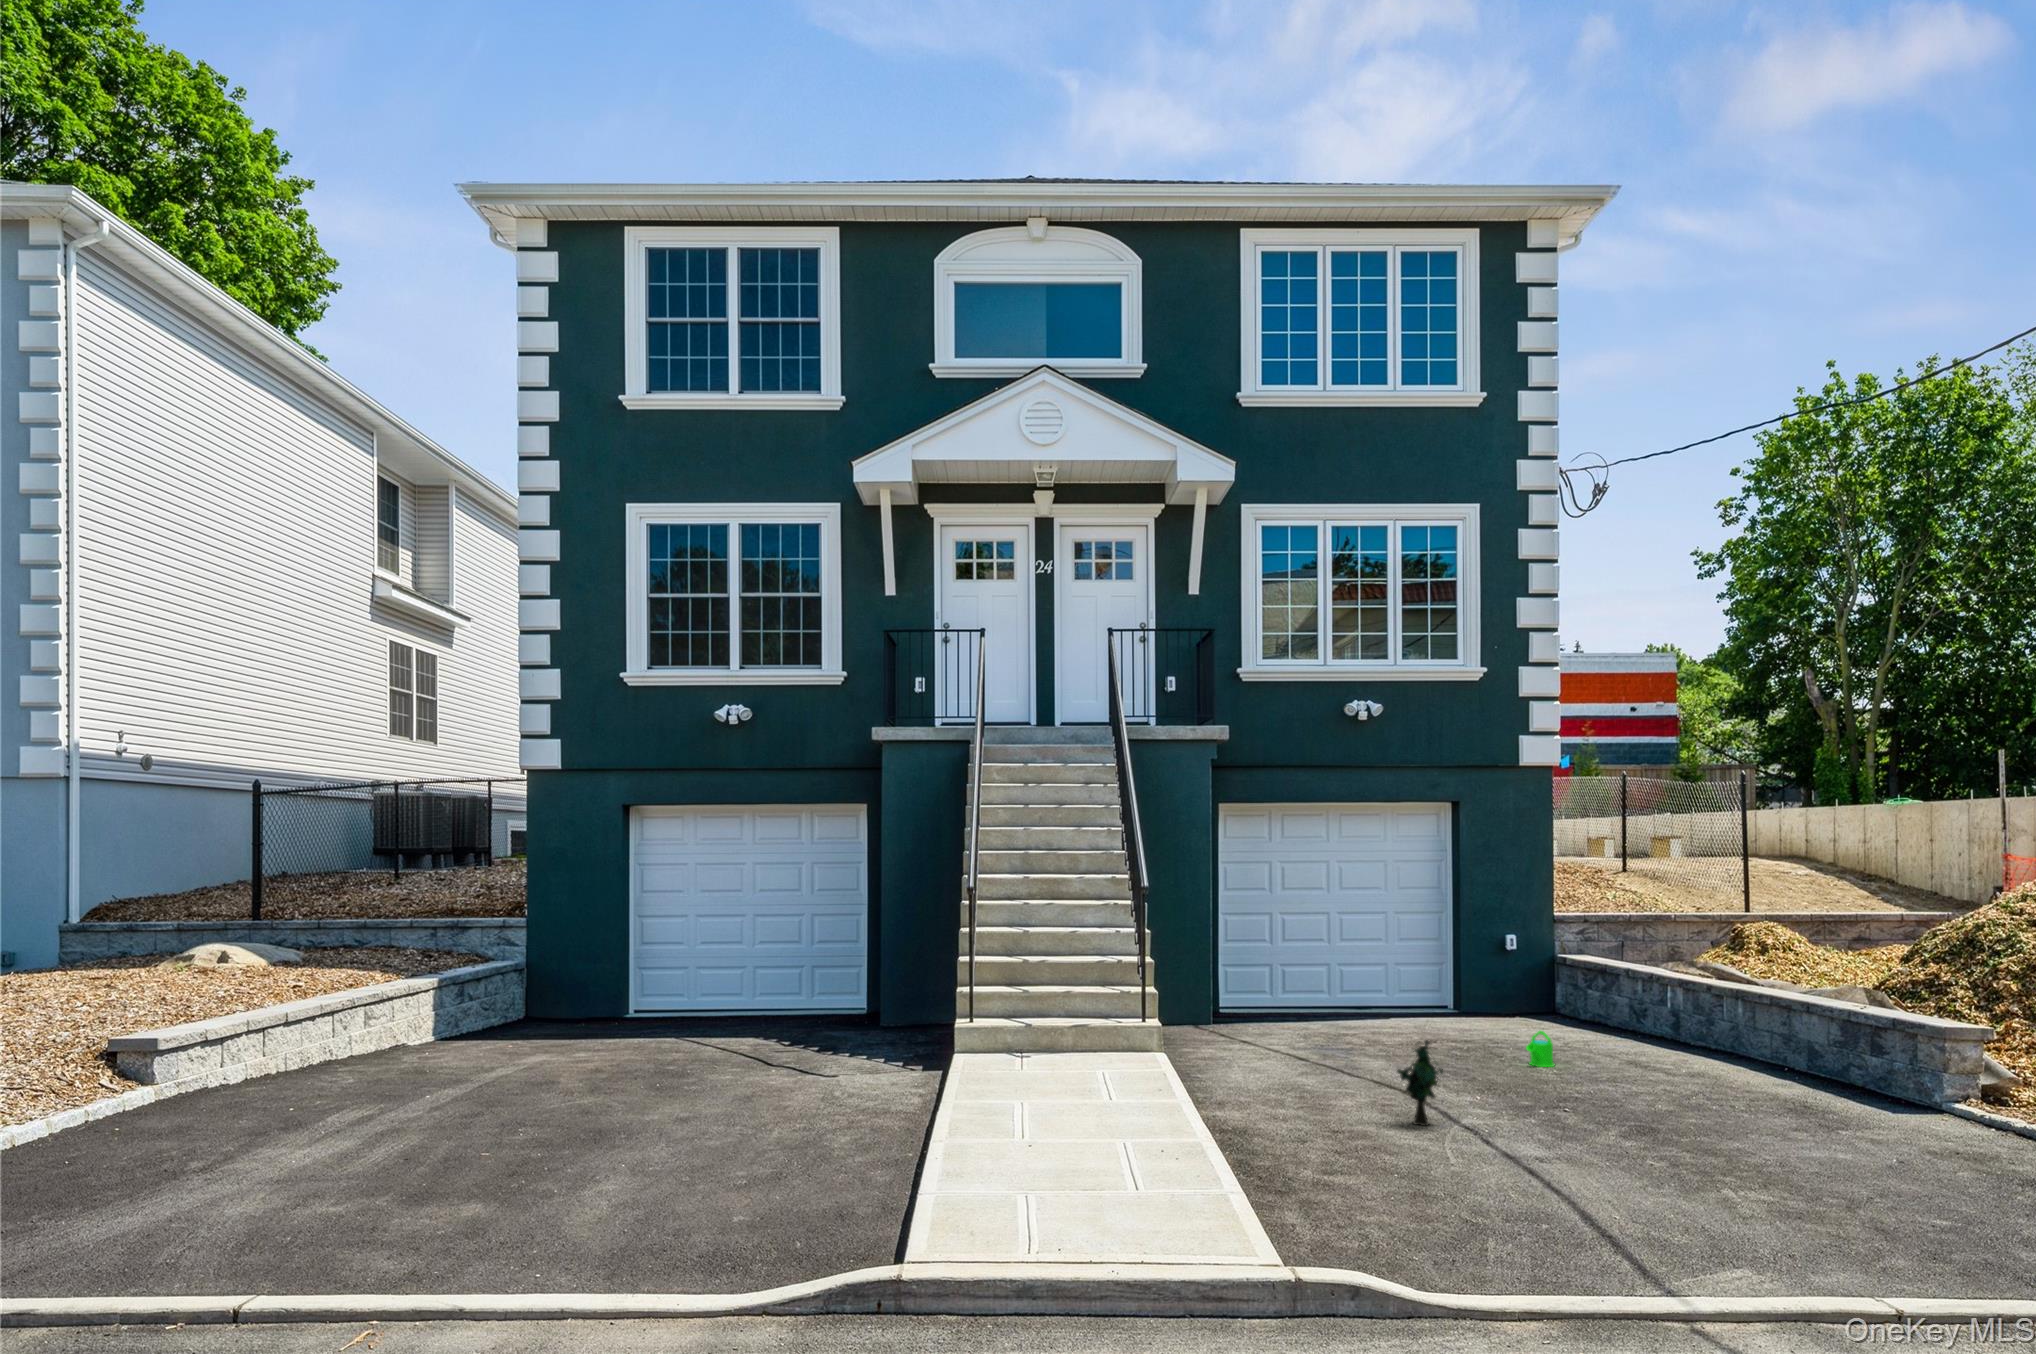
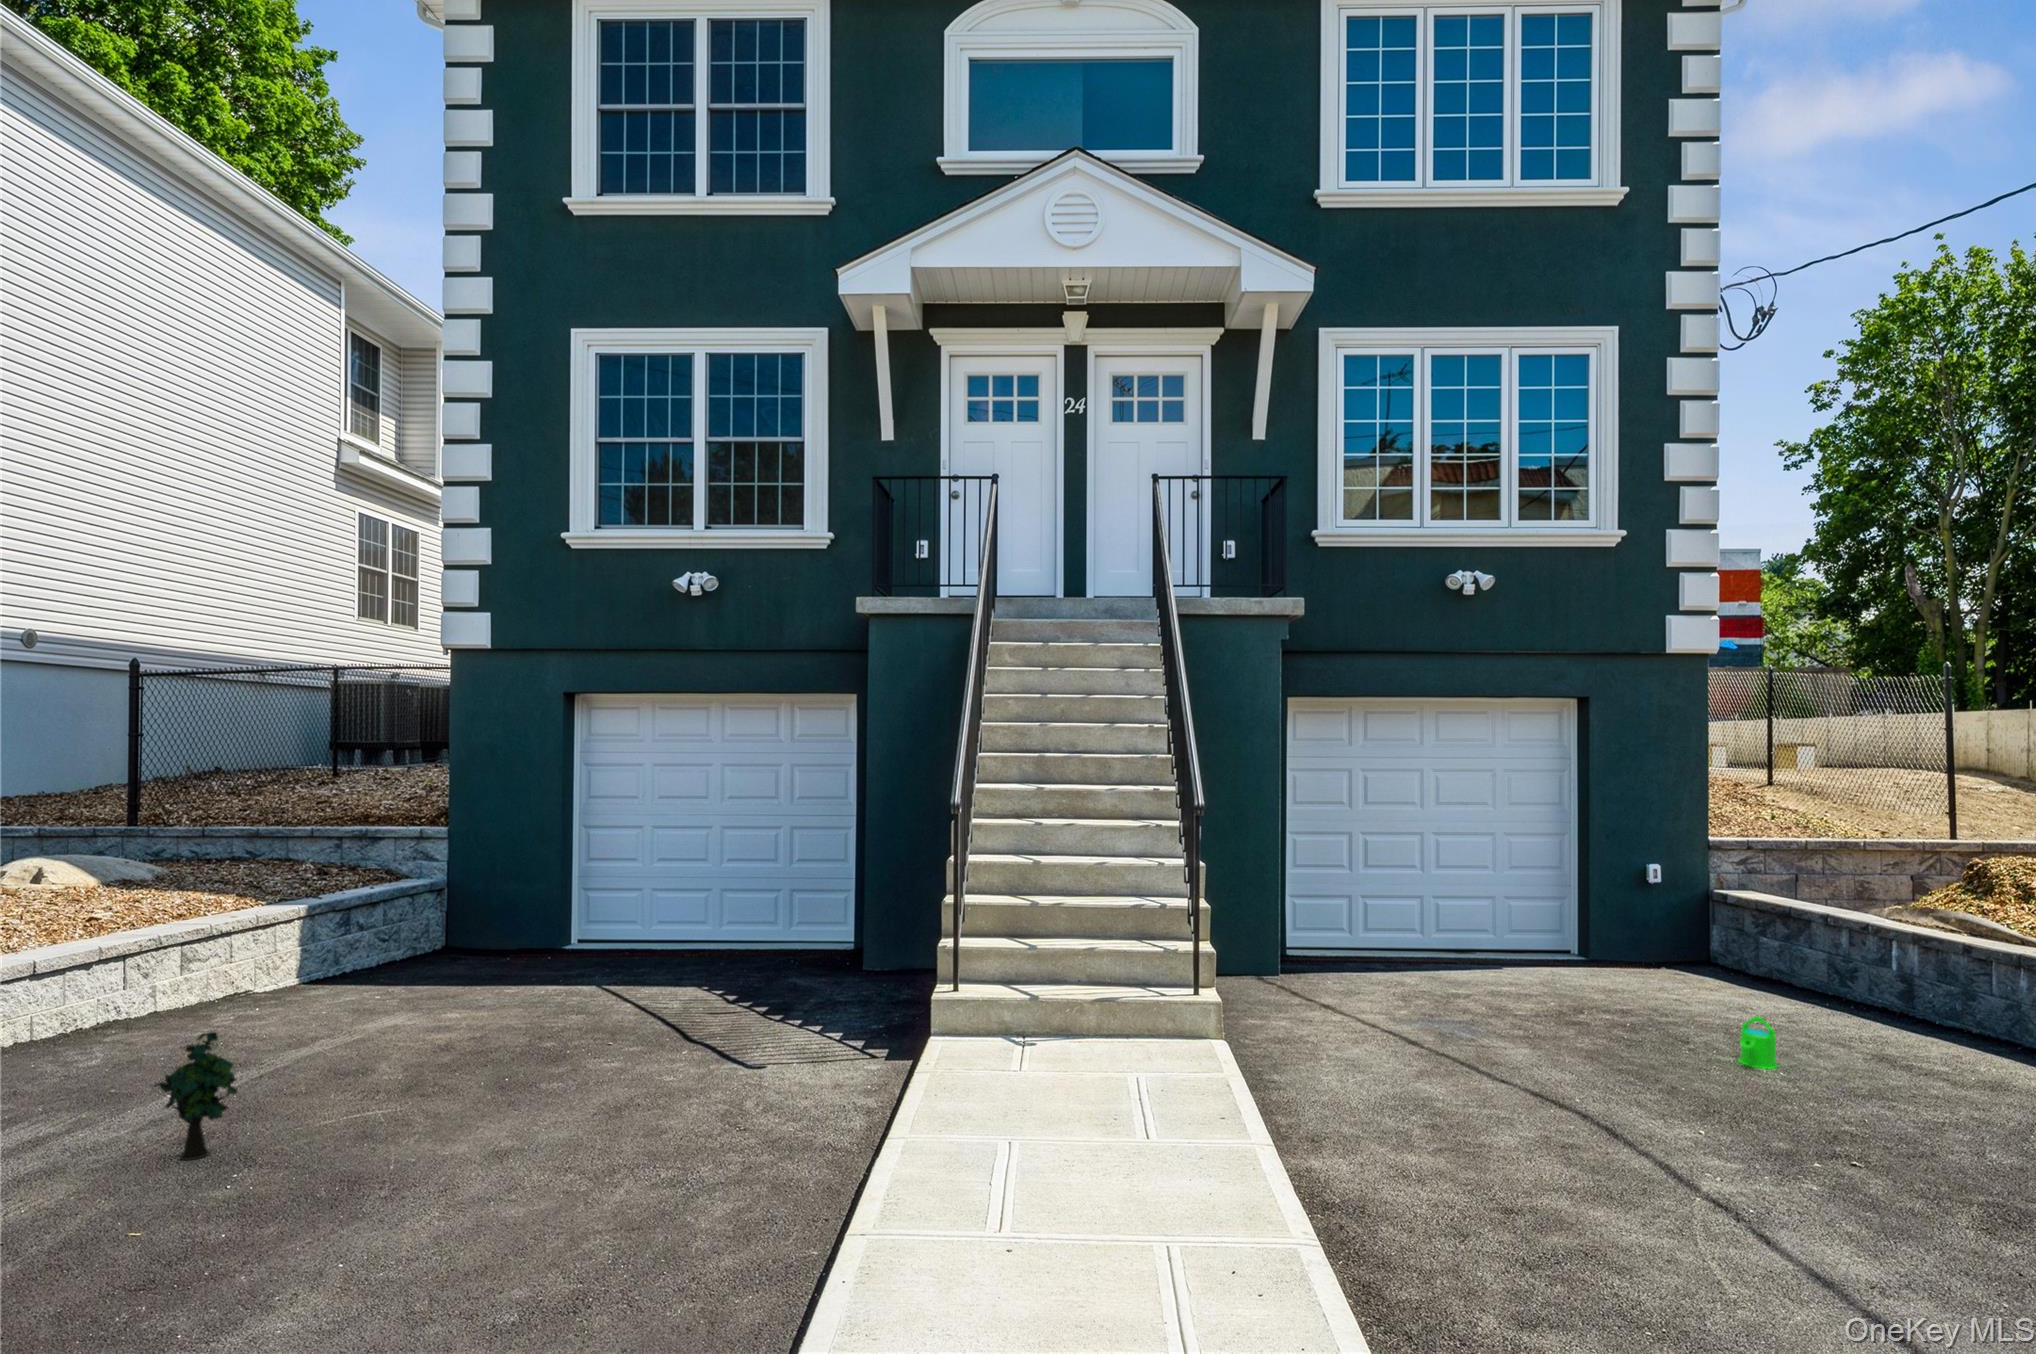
decorative plant: present [1397,1040,1443,1125] -> present [154,1032,238,1160]

